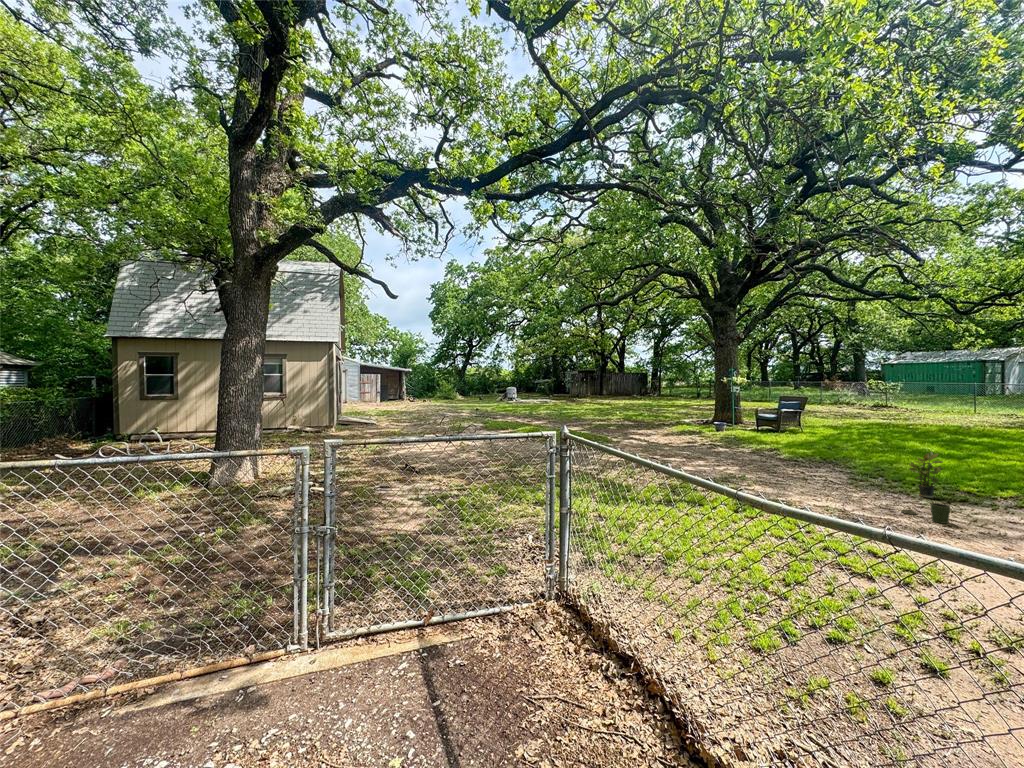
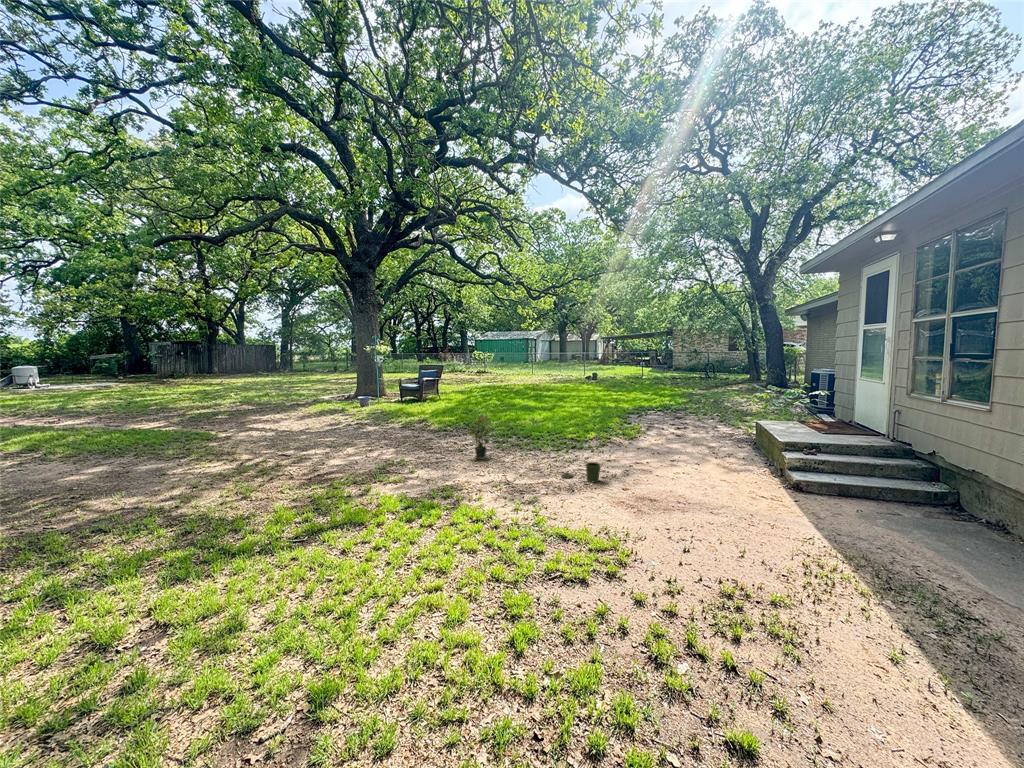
potted plant: present [909,452,943,498] -> present [468,414,492,459]

